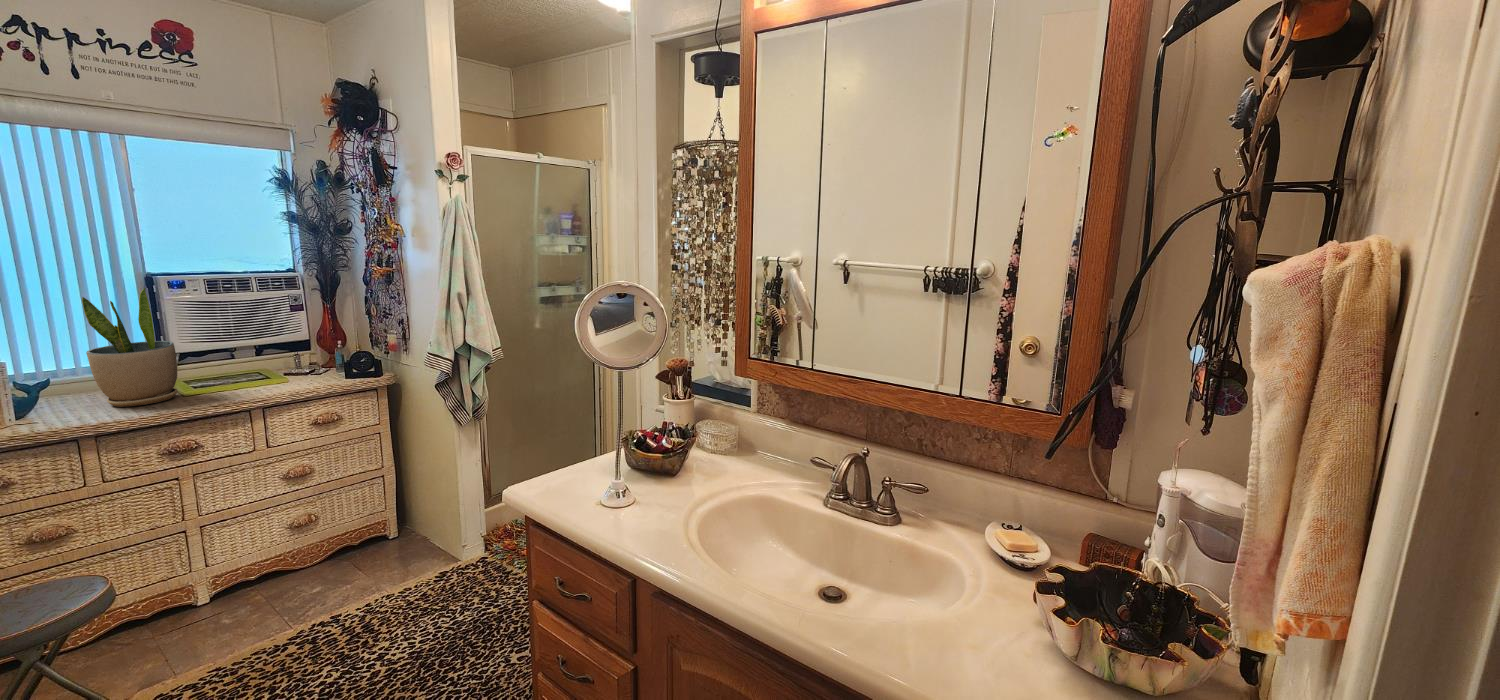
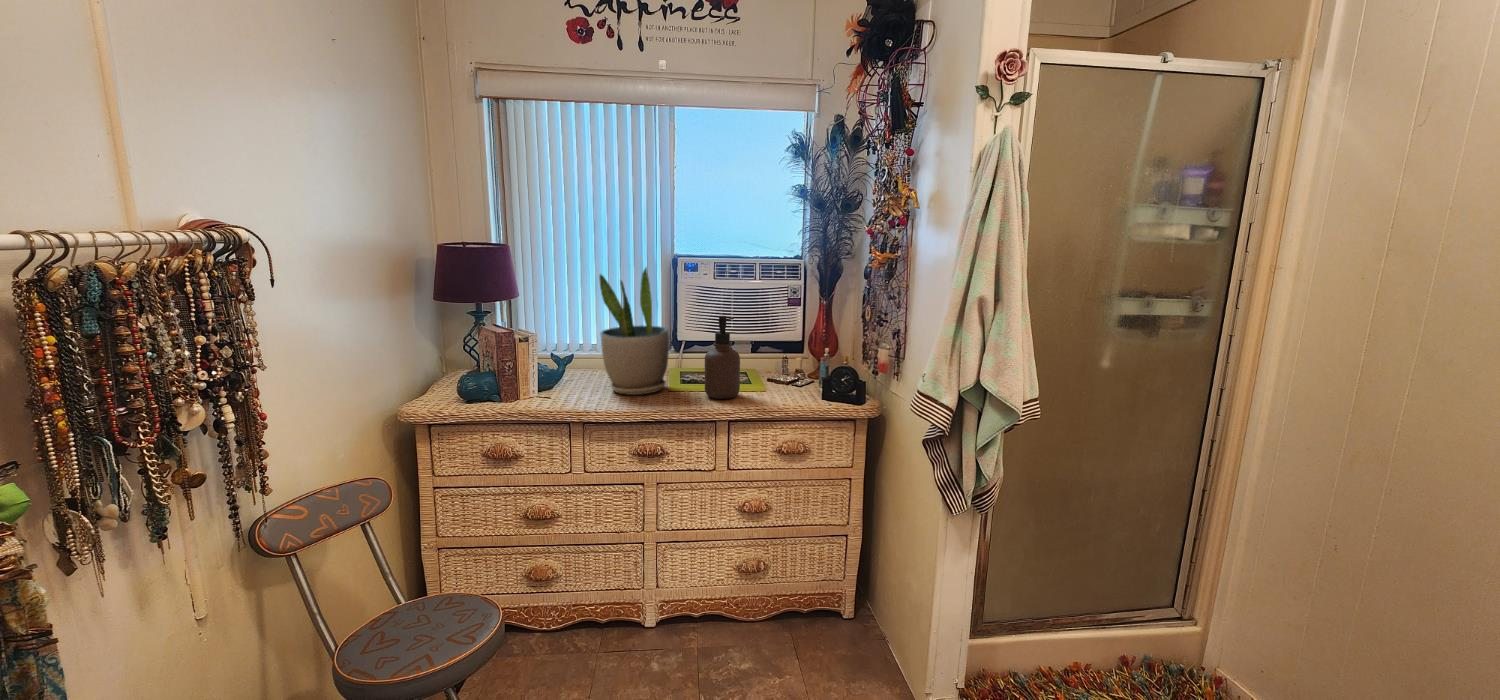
soap dispenser: none [224,324,266,393] -> present [705,316,740,399]

